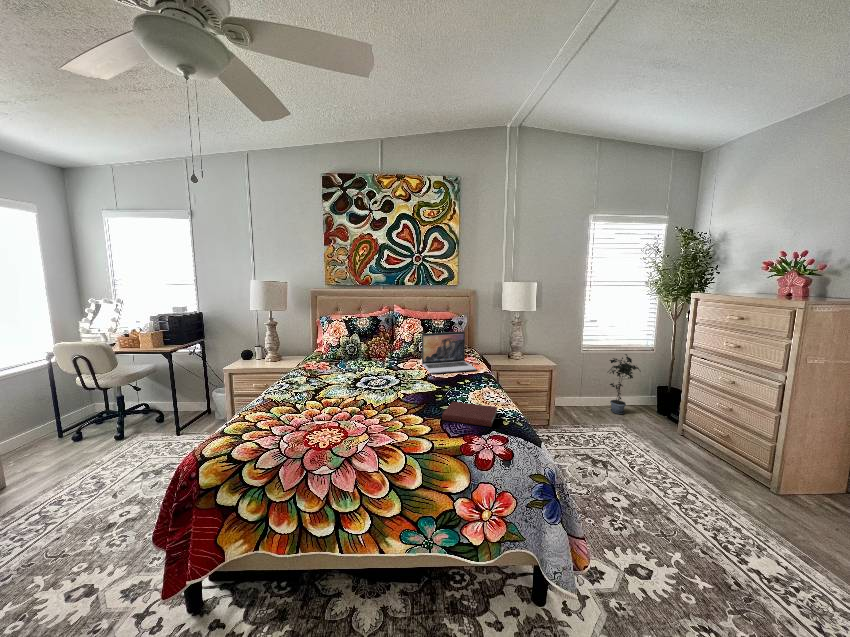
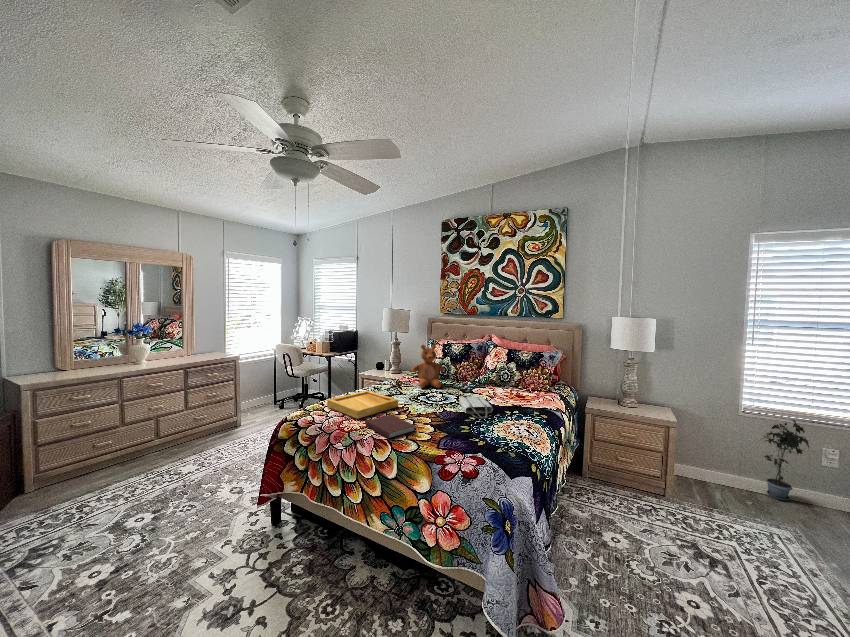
teddy bear: none [328,322,368,374] -> present [412,345,445,388]
laptop: present [422,332,476,373] -> none [490,361,538,402]
tote bag: none [407,374,458,396] -> present [459,397,493,419]
tray: none [250,388,346,427] -> present [327,391,398,419]
notebook: present [442,402,497,427] -> present [366,415,415,438]

